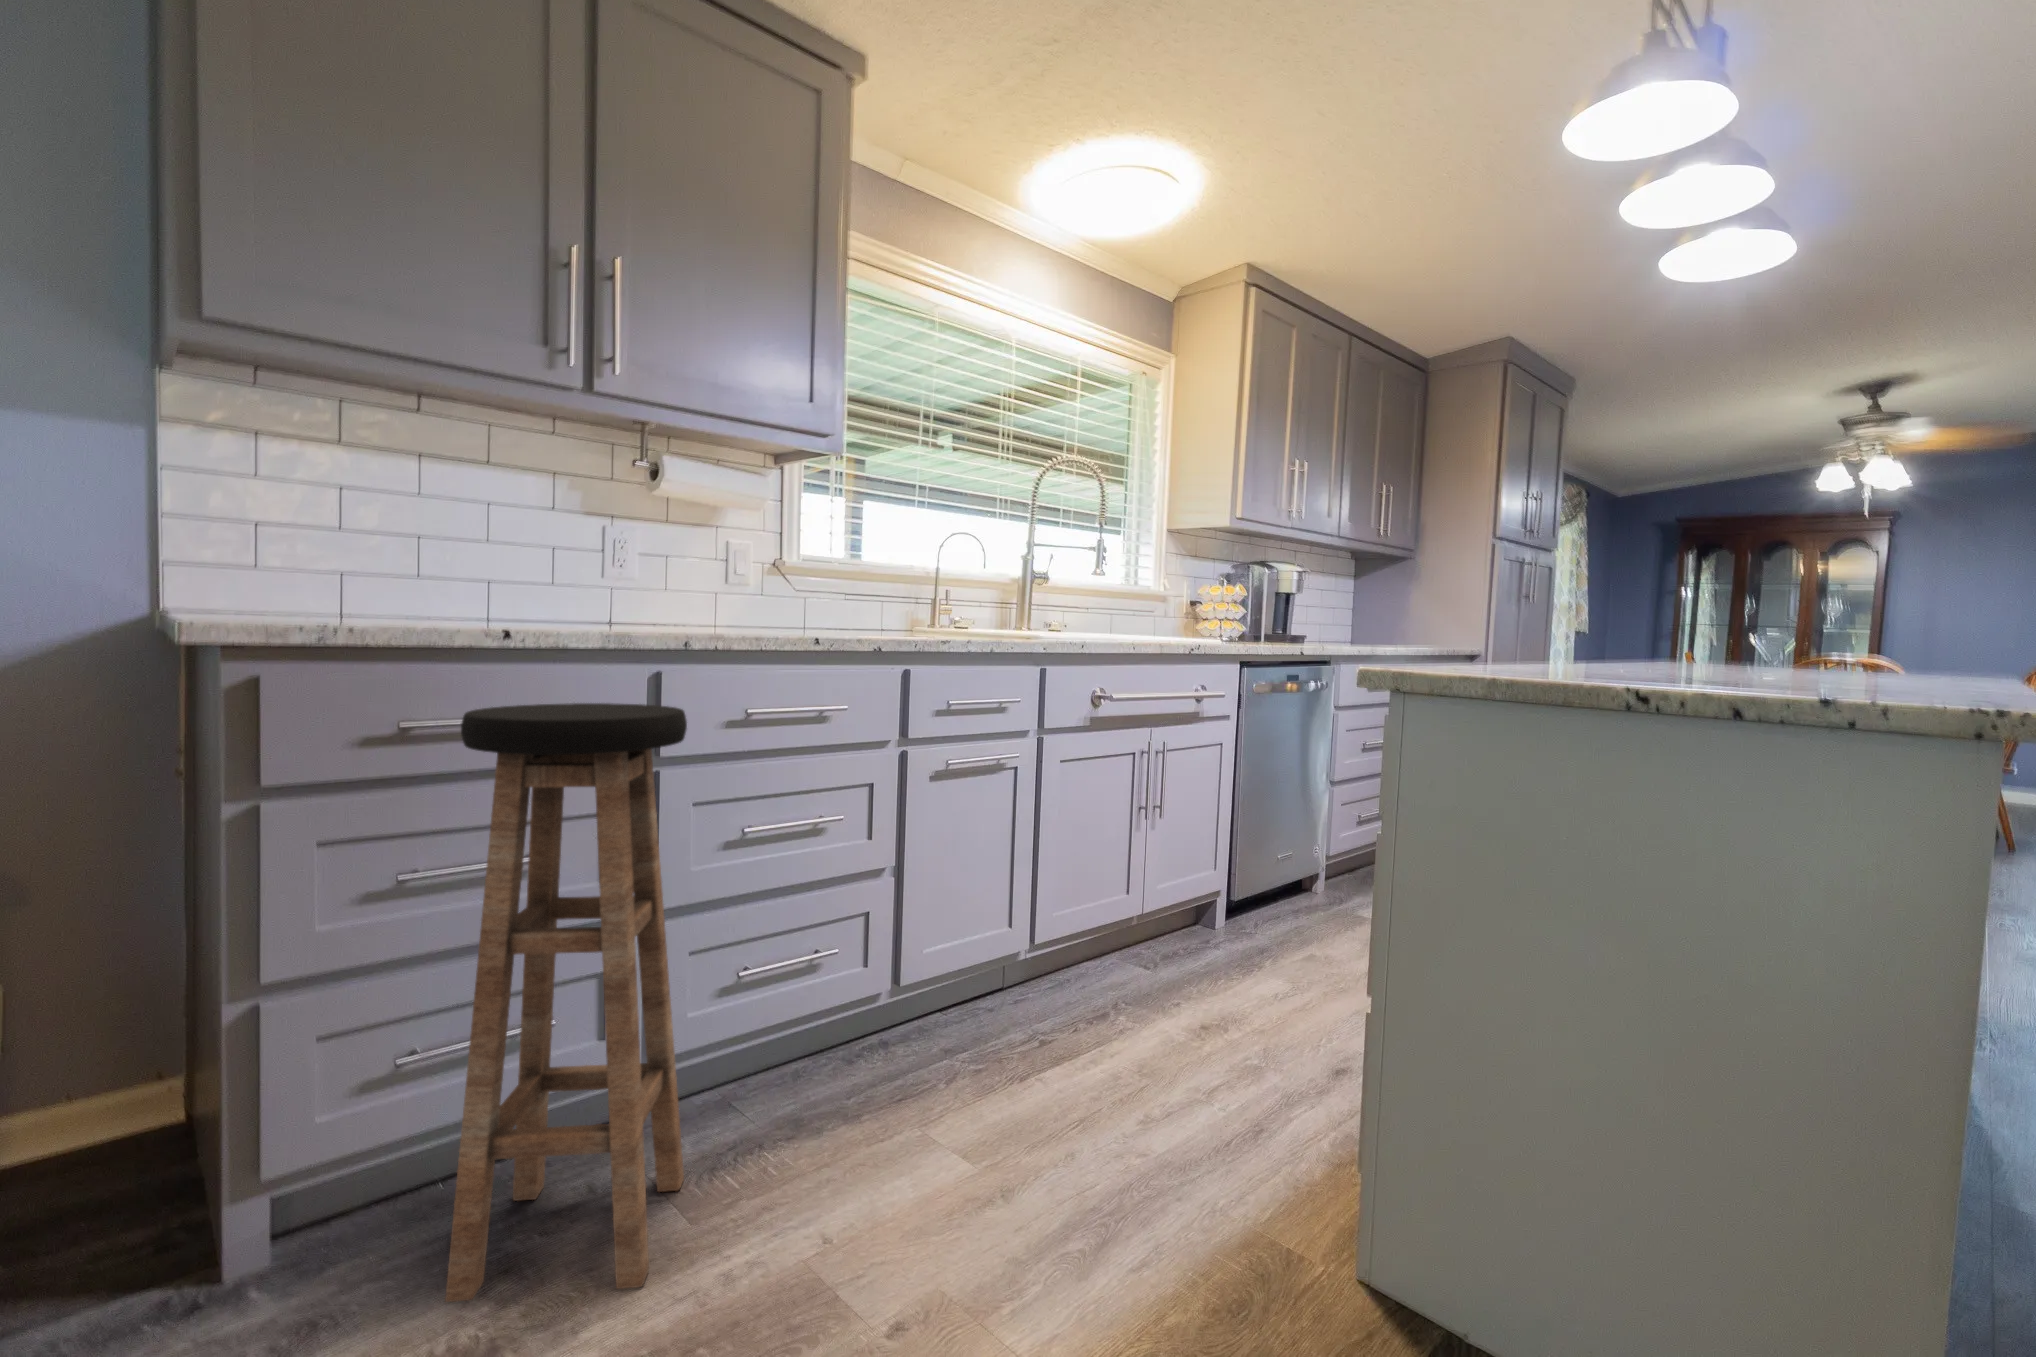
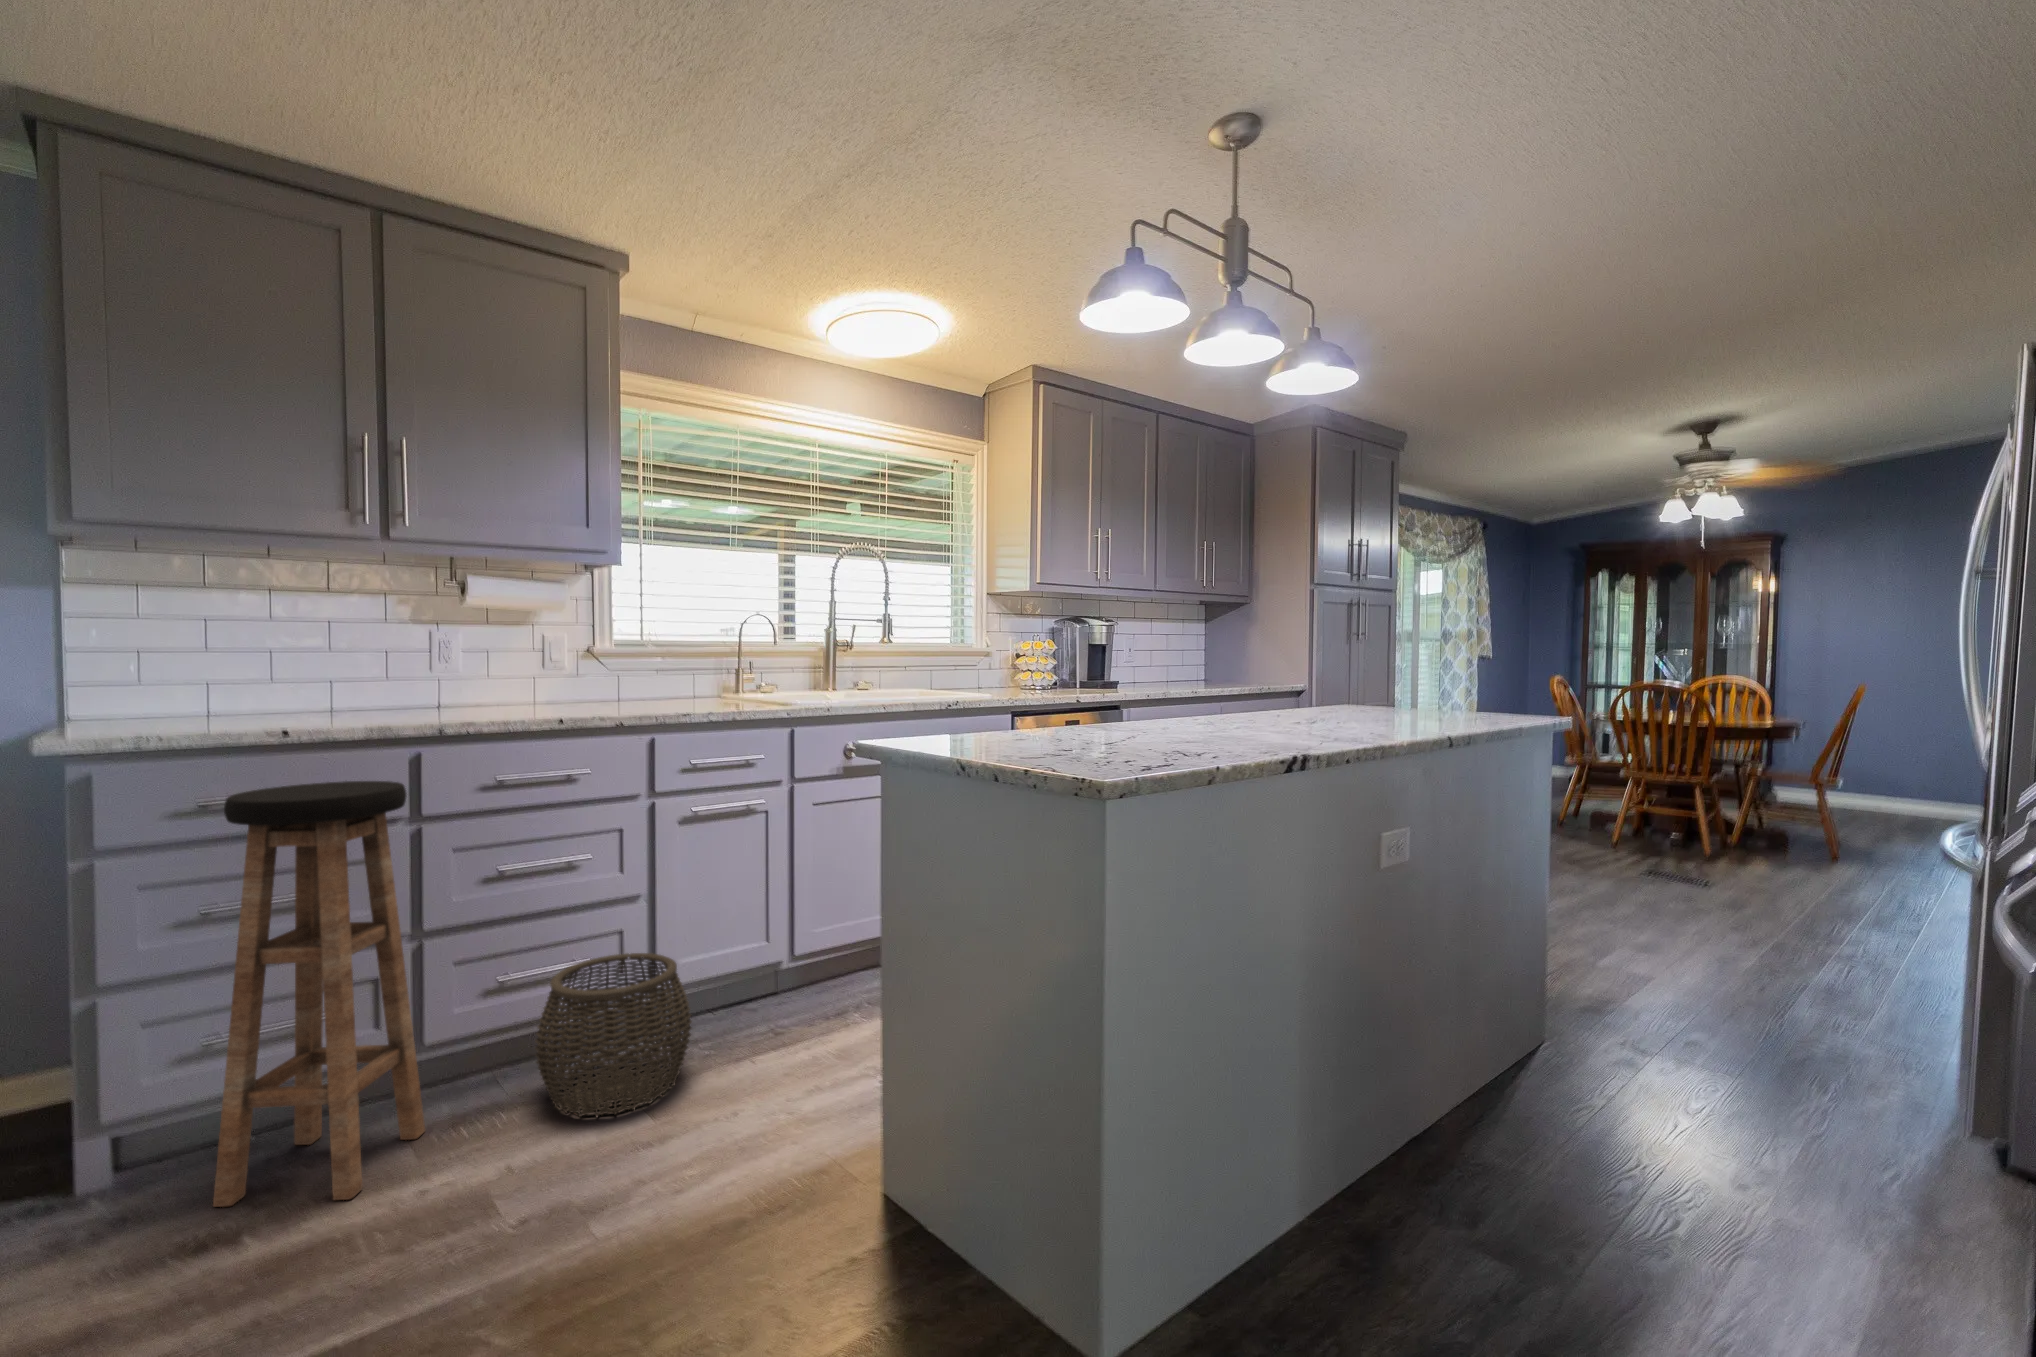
woven basket: none [809,940,996,1158] -> present [535,953,692,1117]

